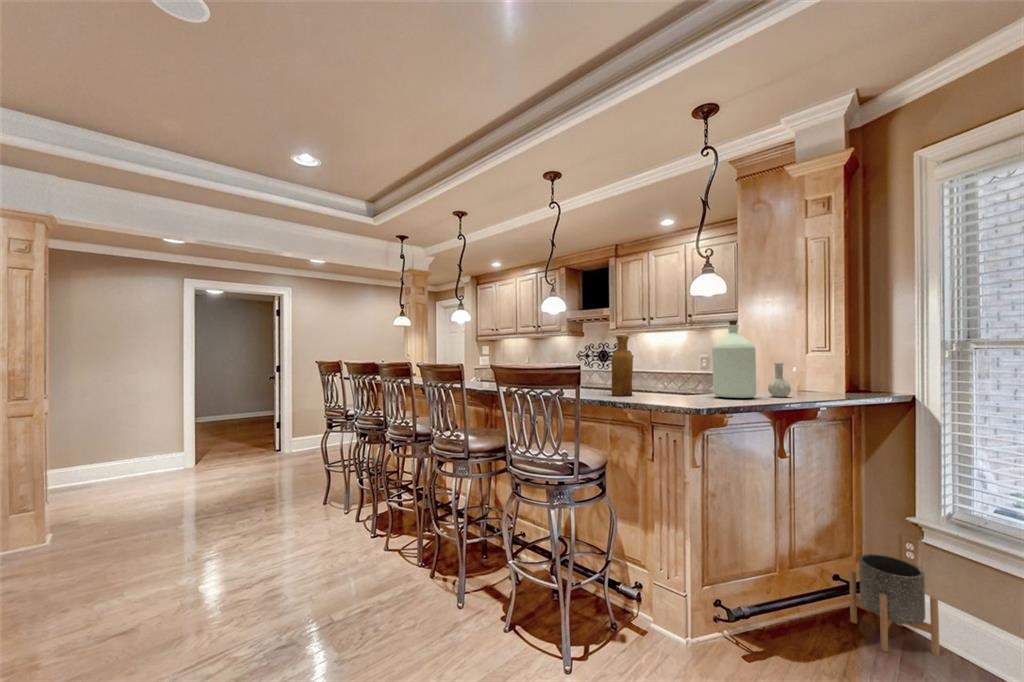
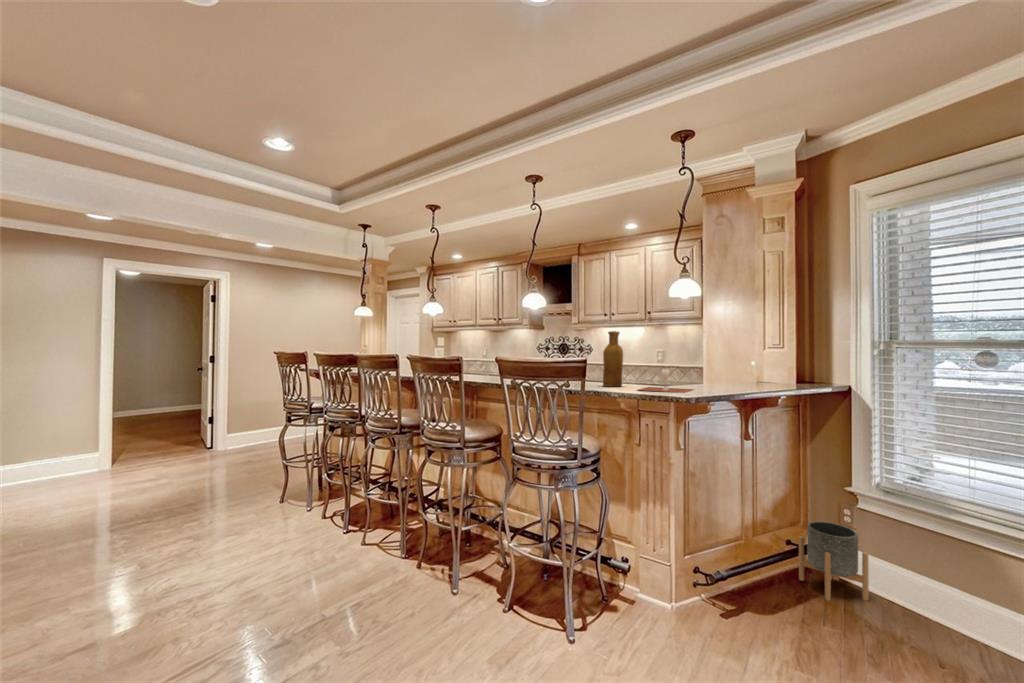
bottle: present [712,321,791,398] -> none [695,319,759,388]
wine glass: none [640,377,709,404] -> present [638,369,693,393]

